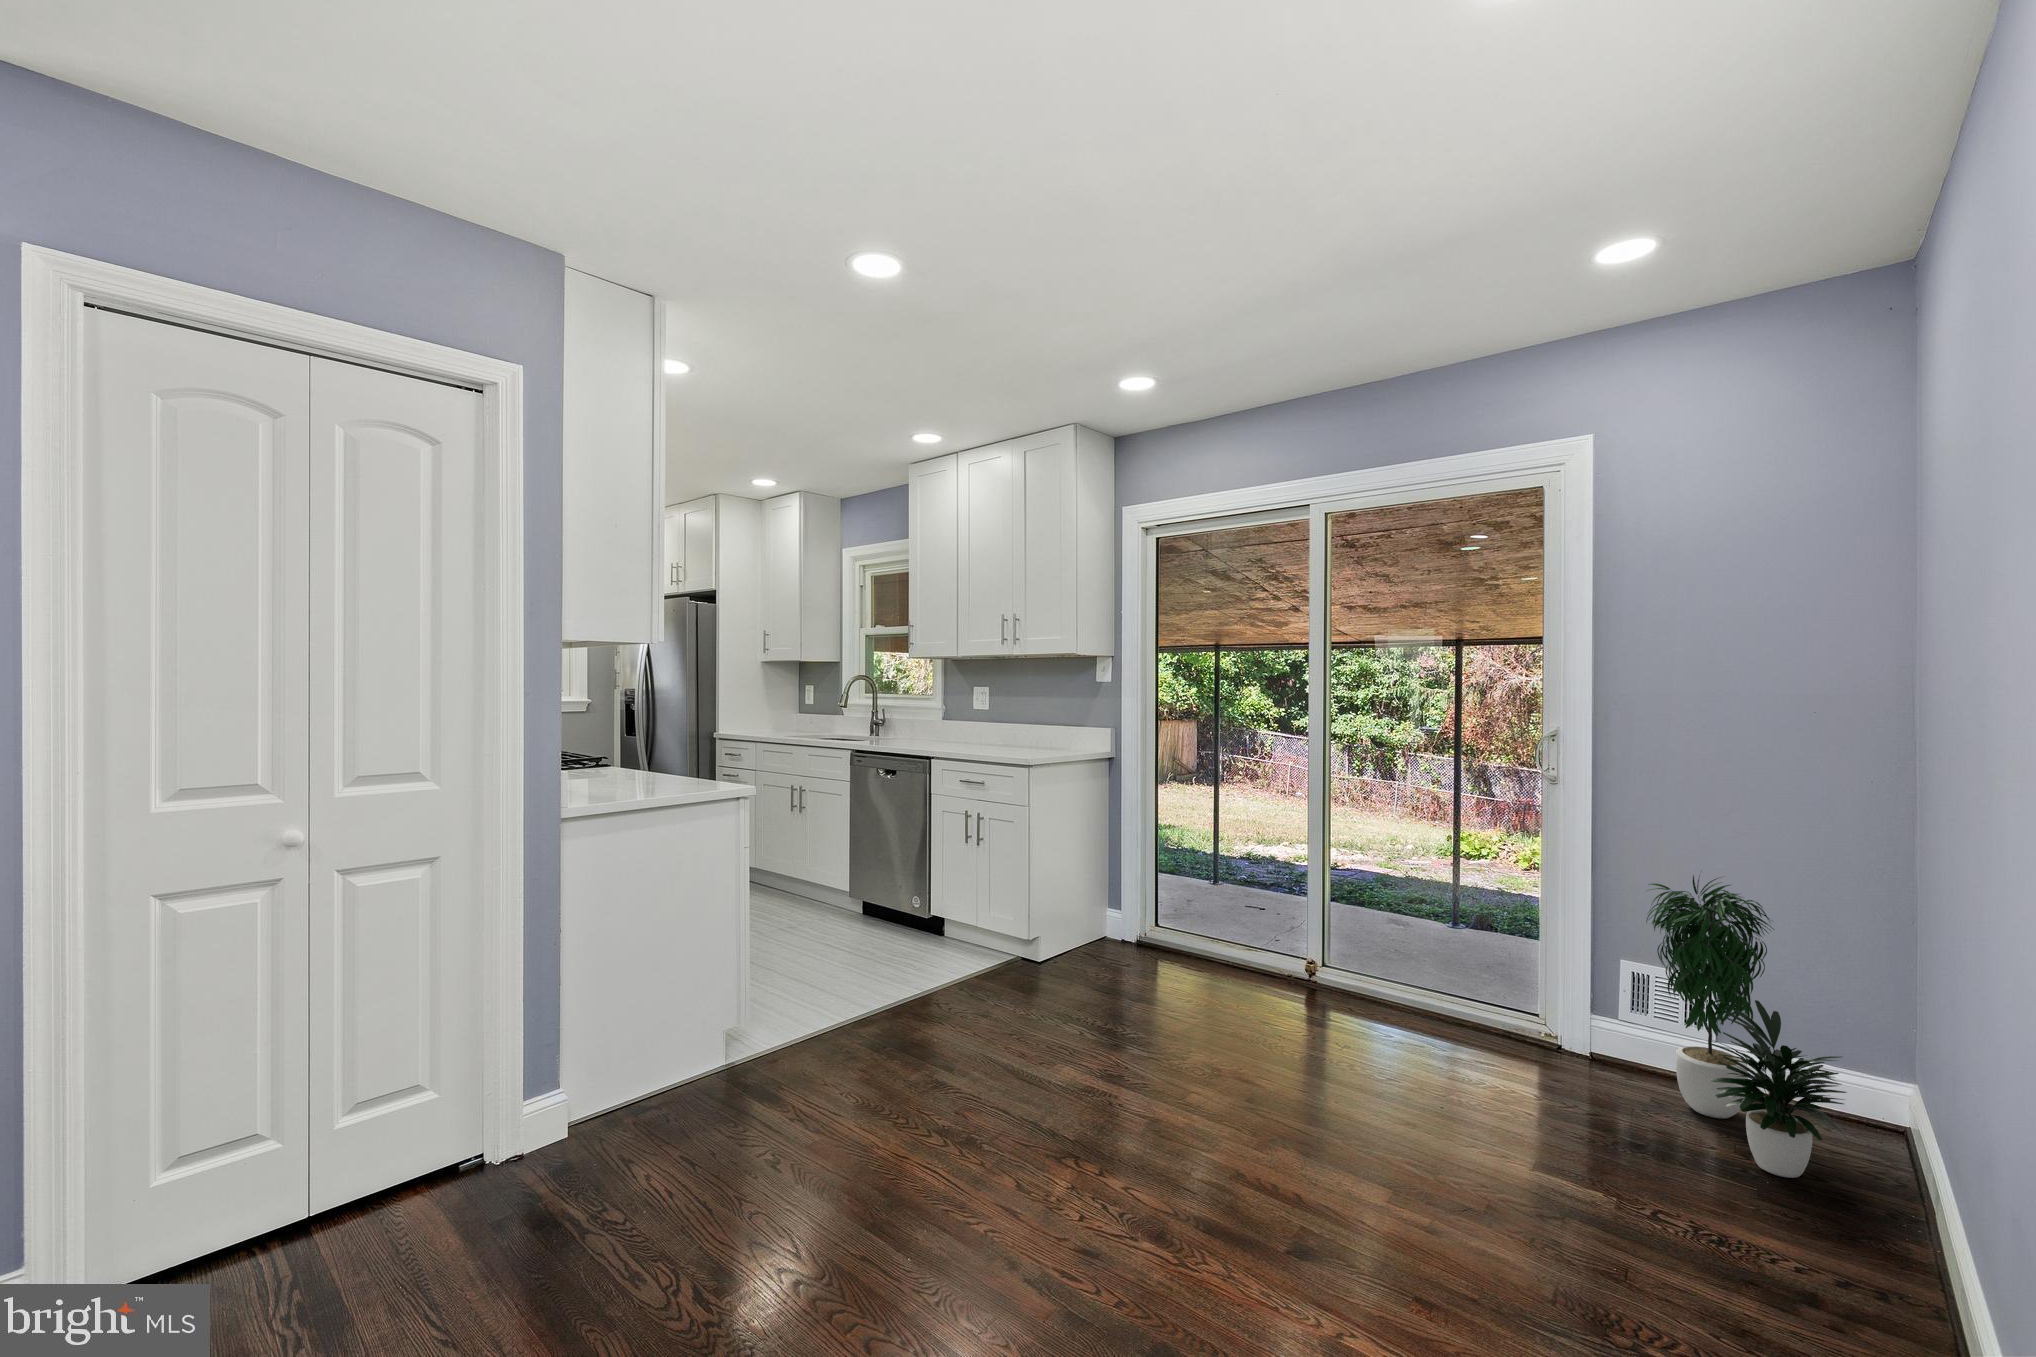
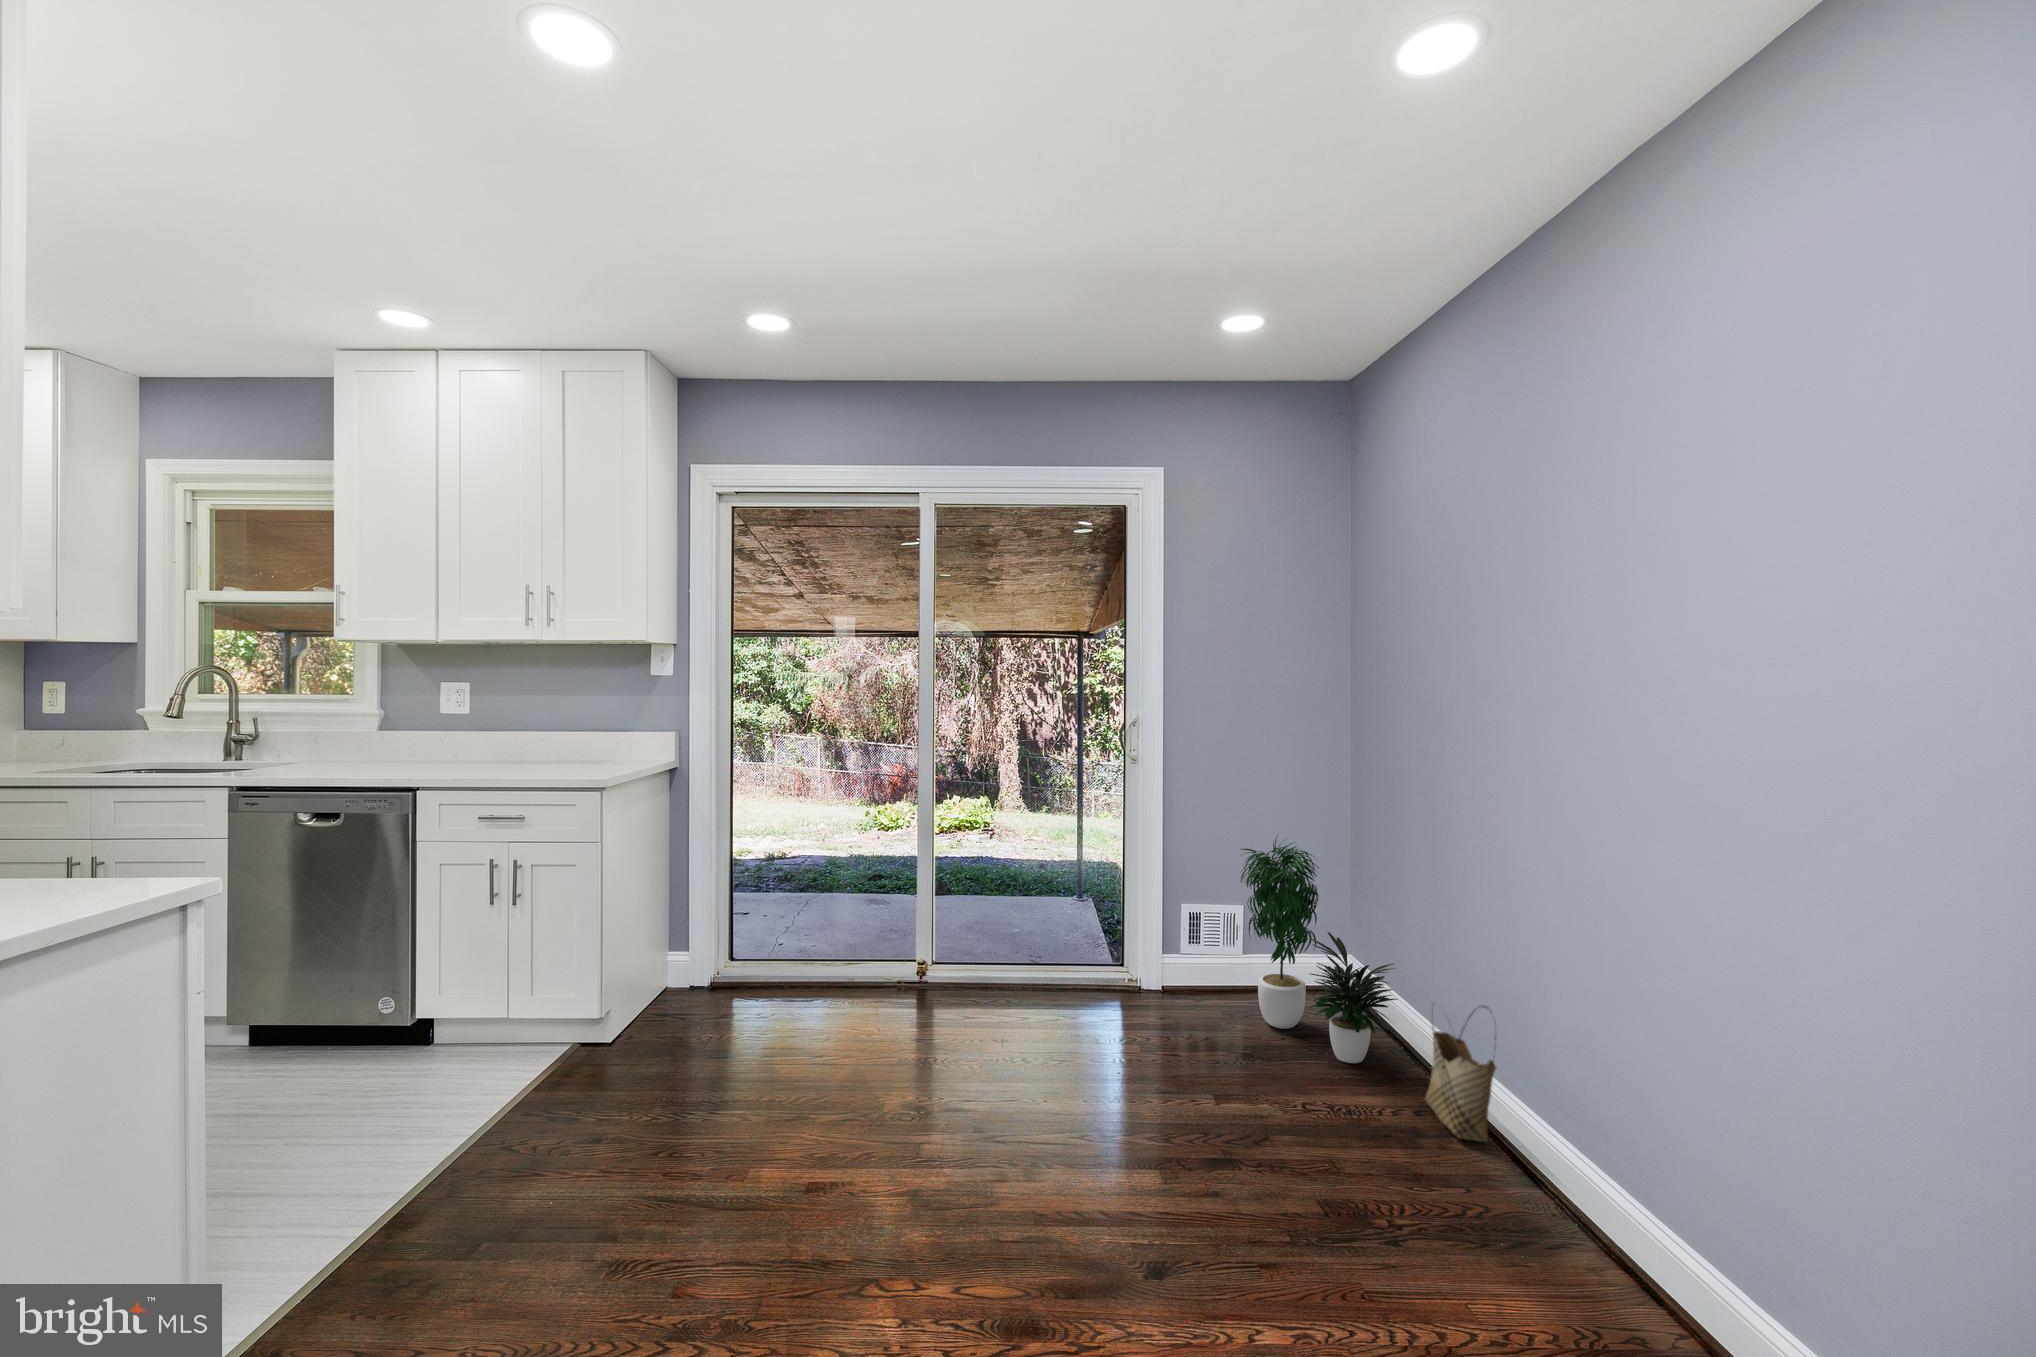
woven basket: none [1836,1101,1939,1314] -> present [1425,1005,1496,1142]

